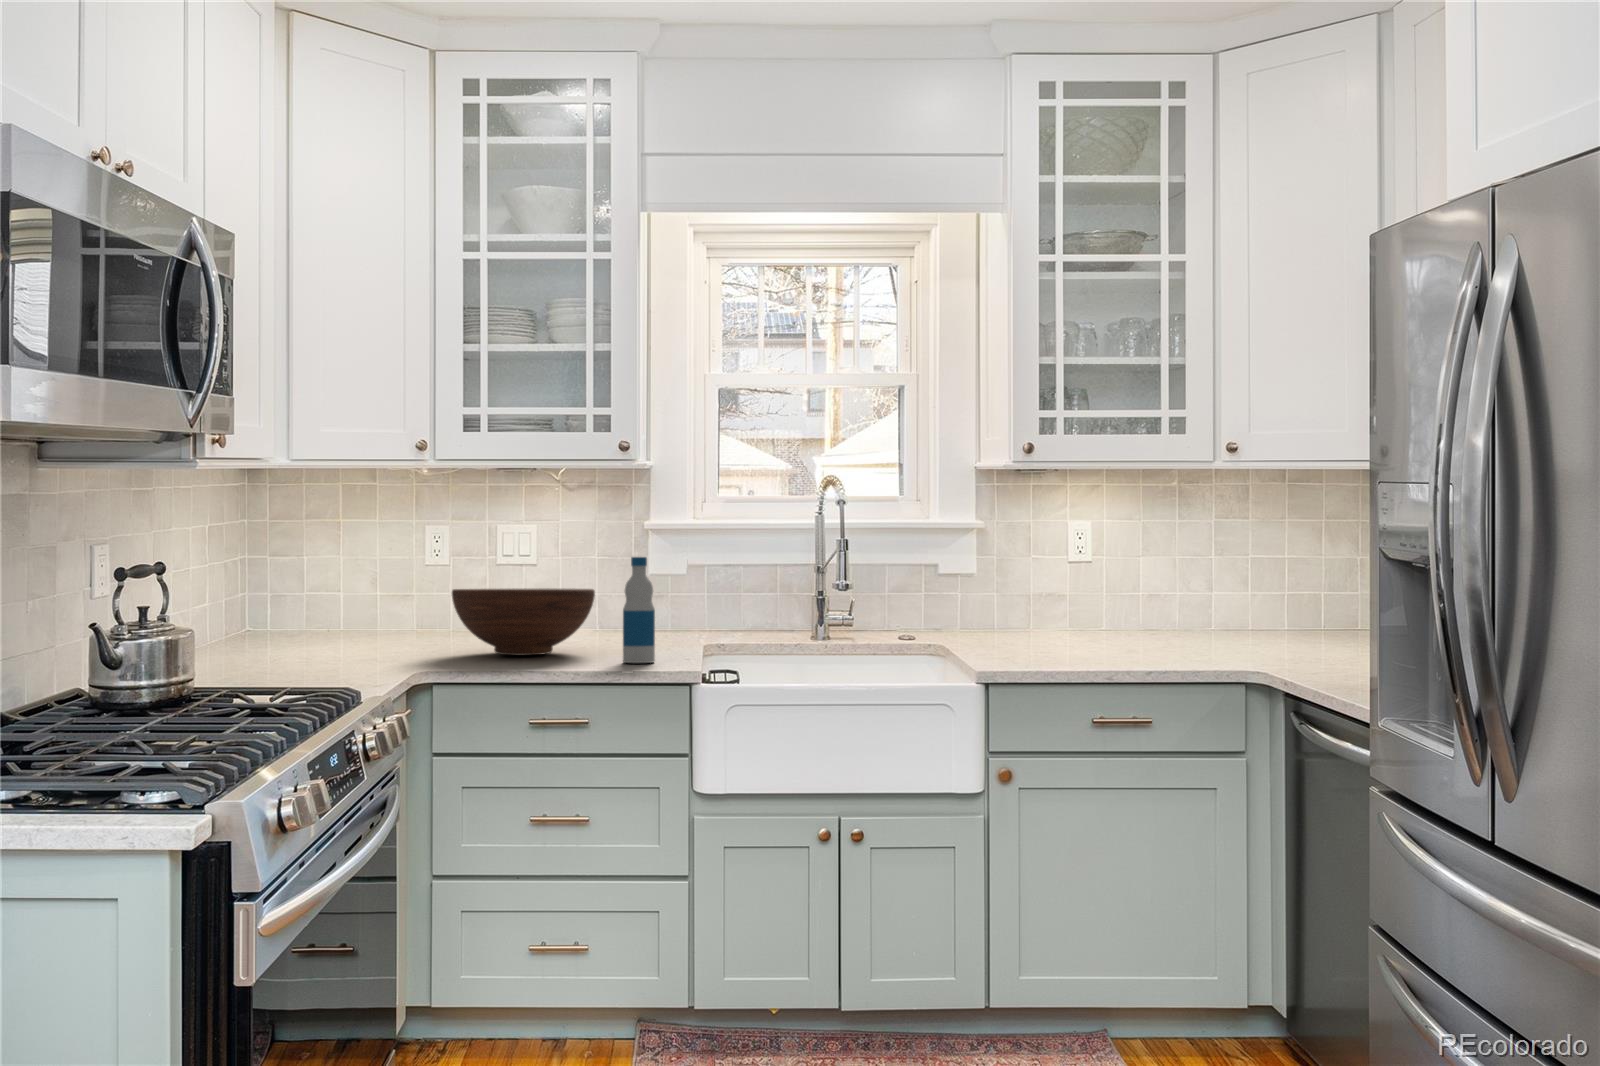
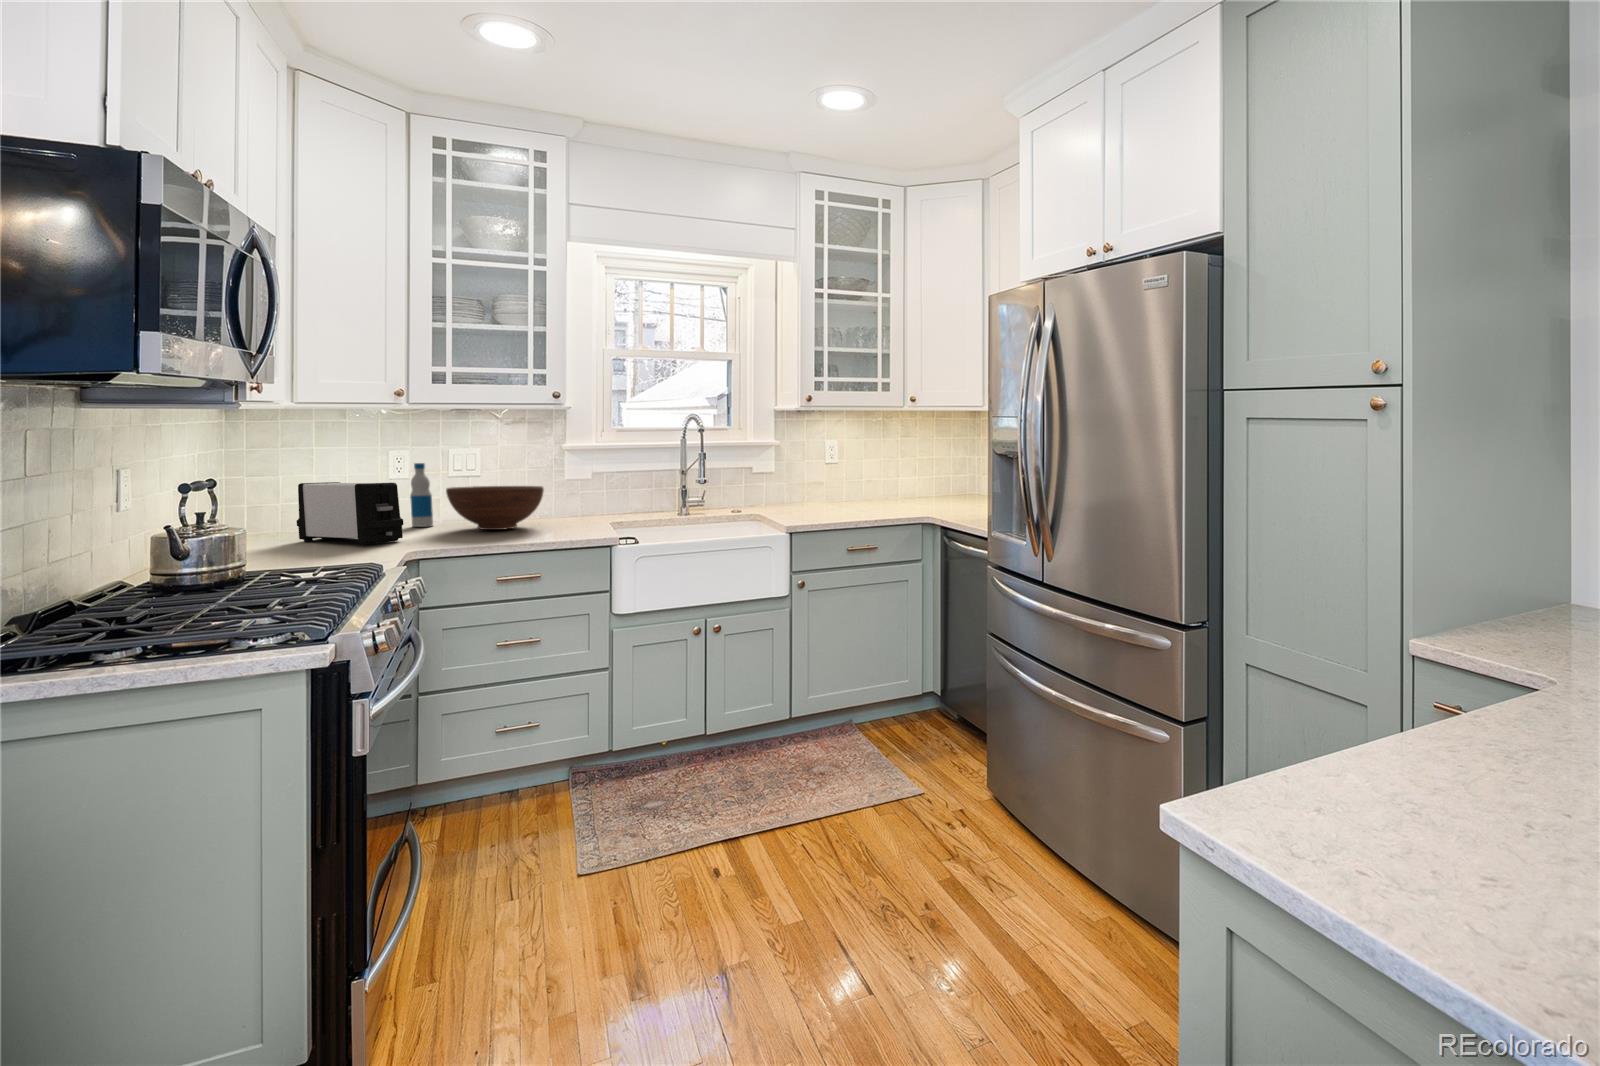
bottle: present [623,557,655,663] -> present [410,463,433,527]
toaster: none [245,578,389,669] -> present [297,482,403,545]

